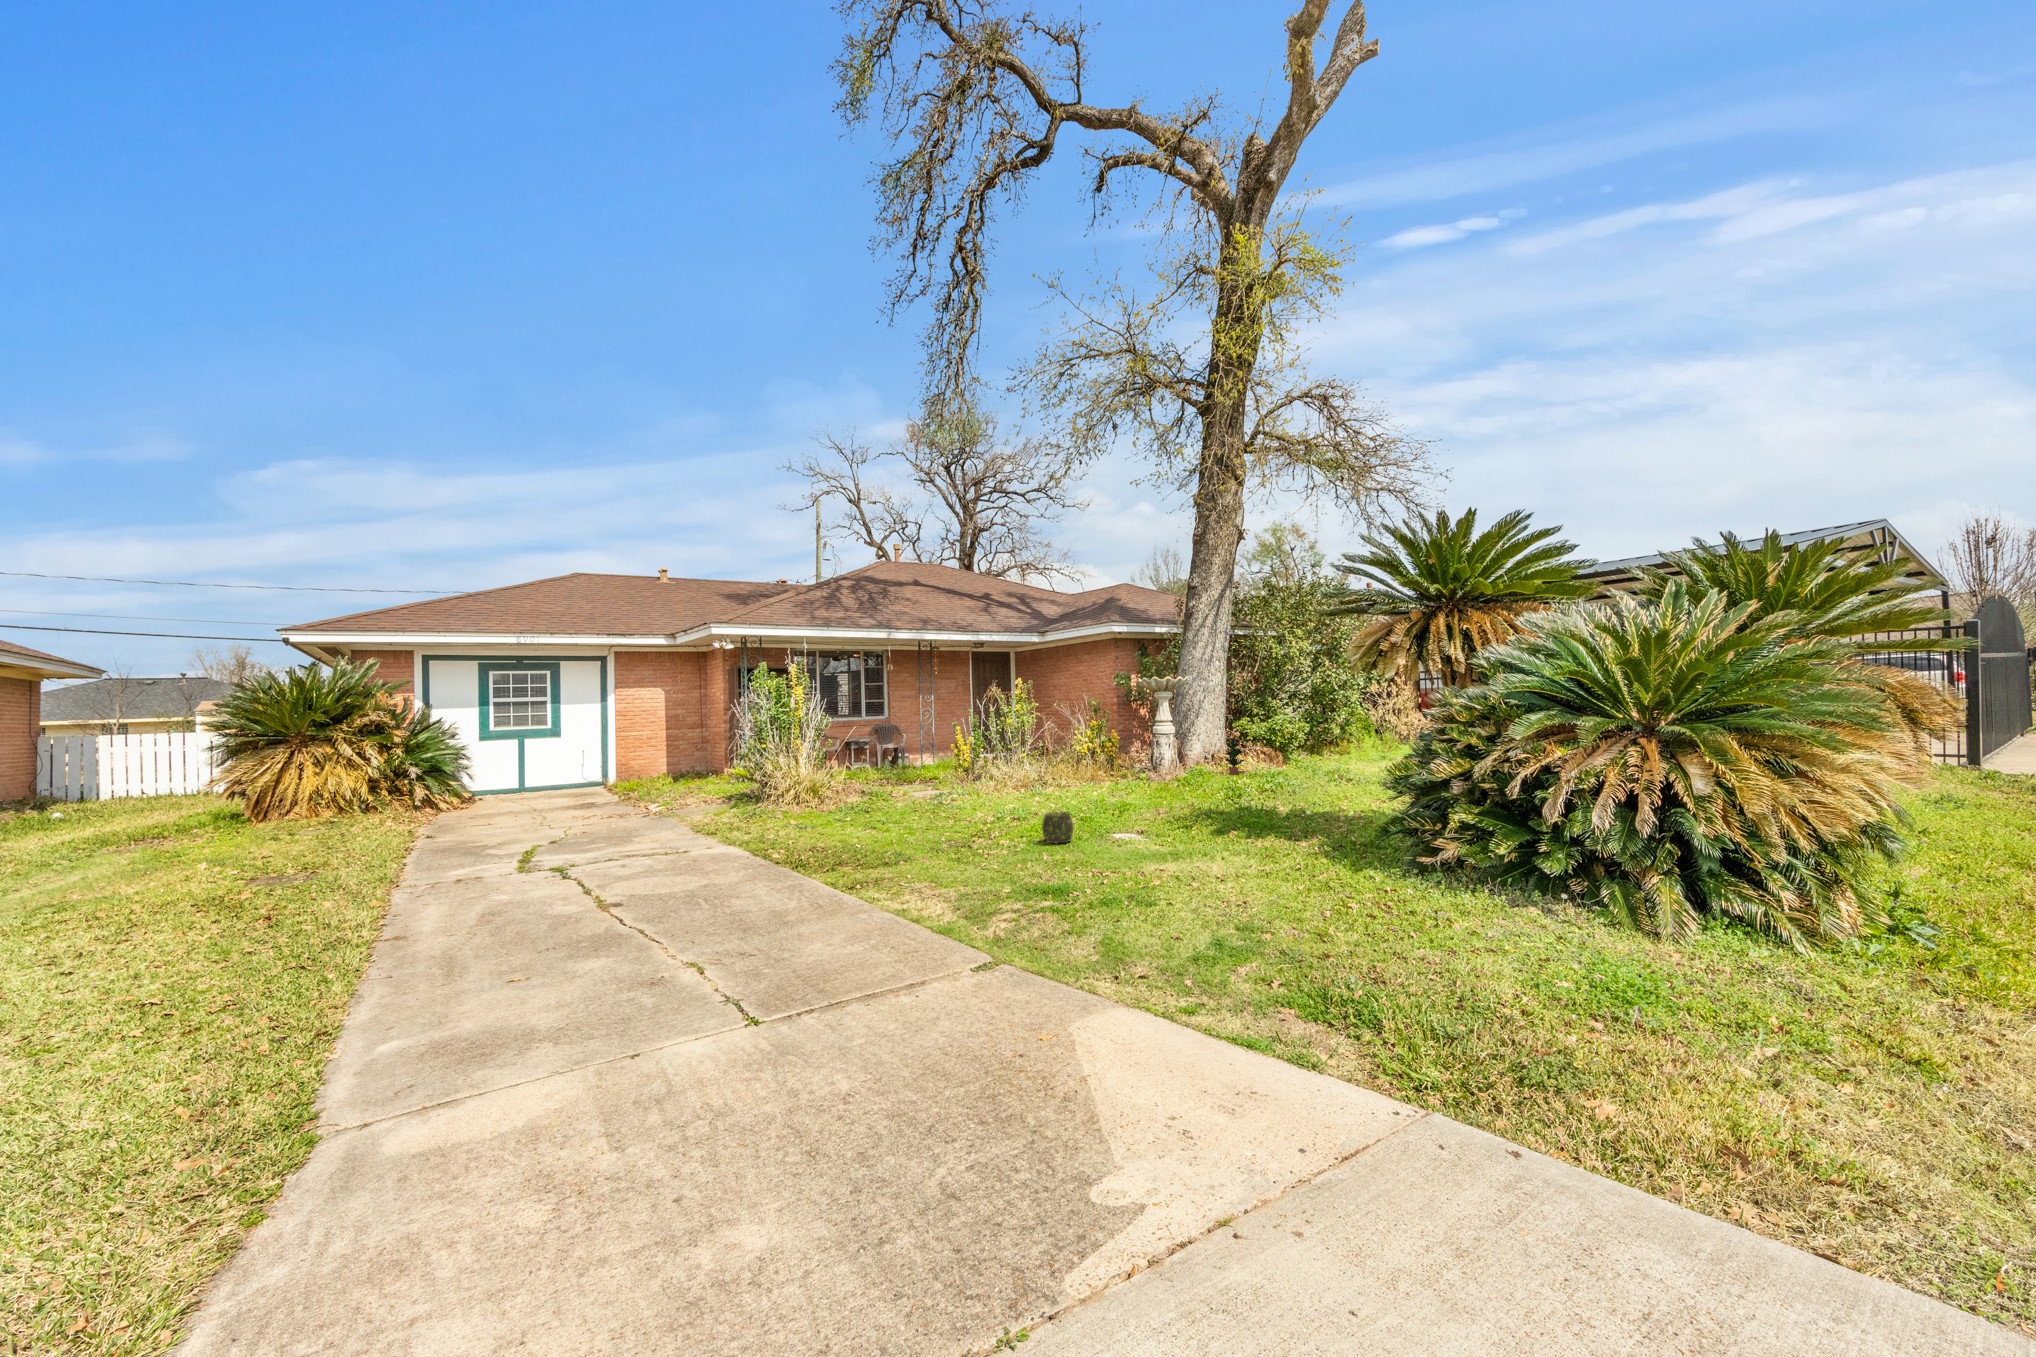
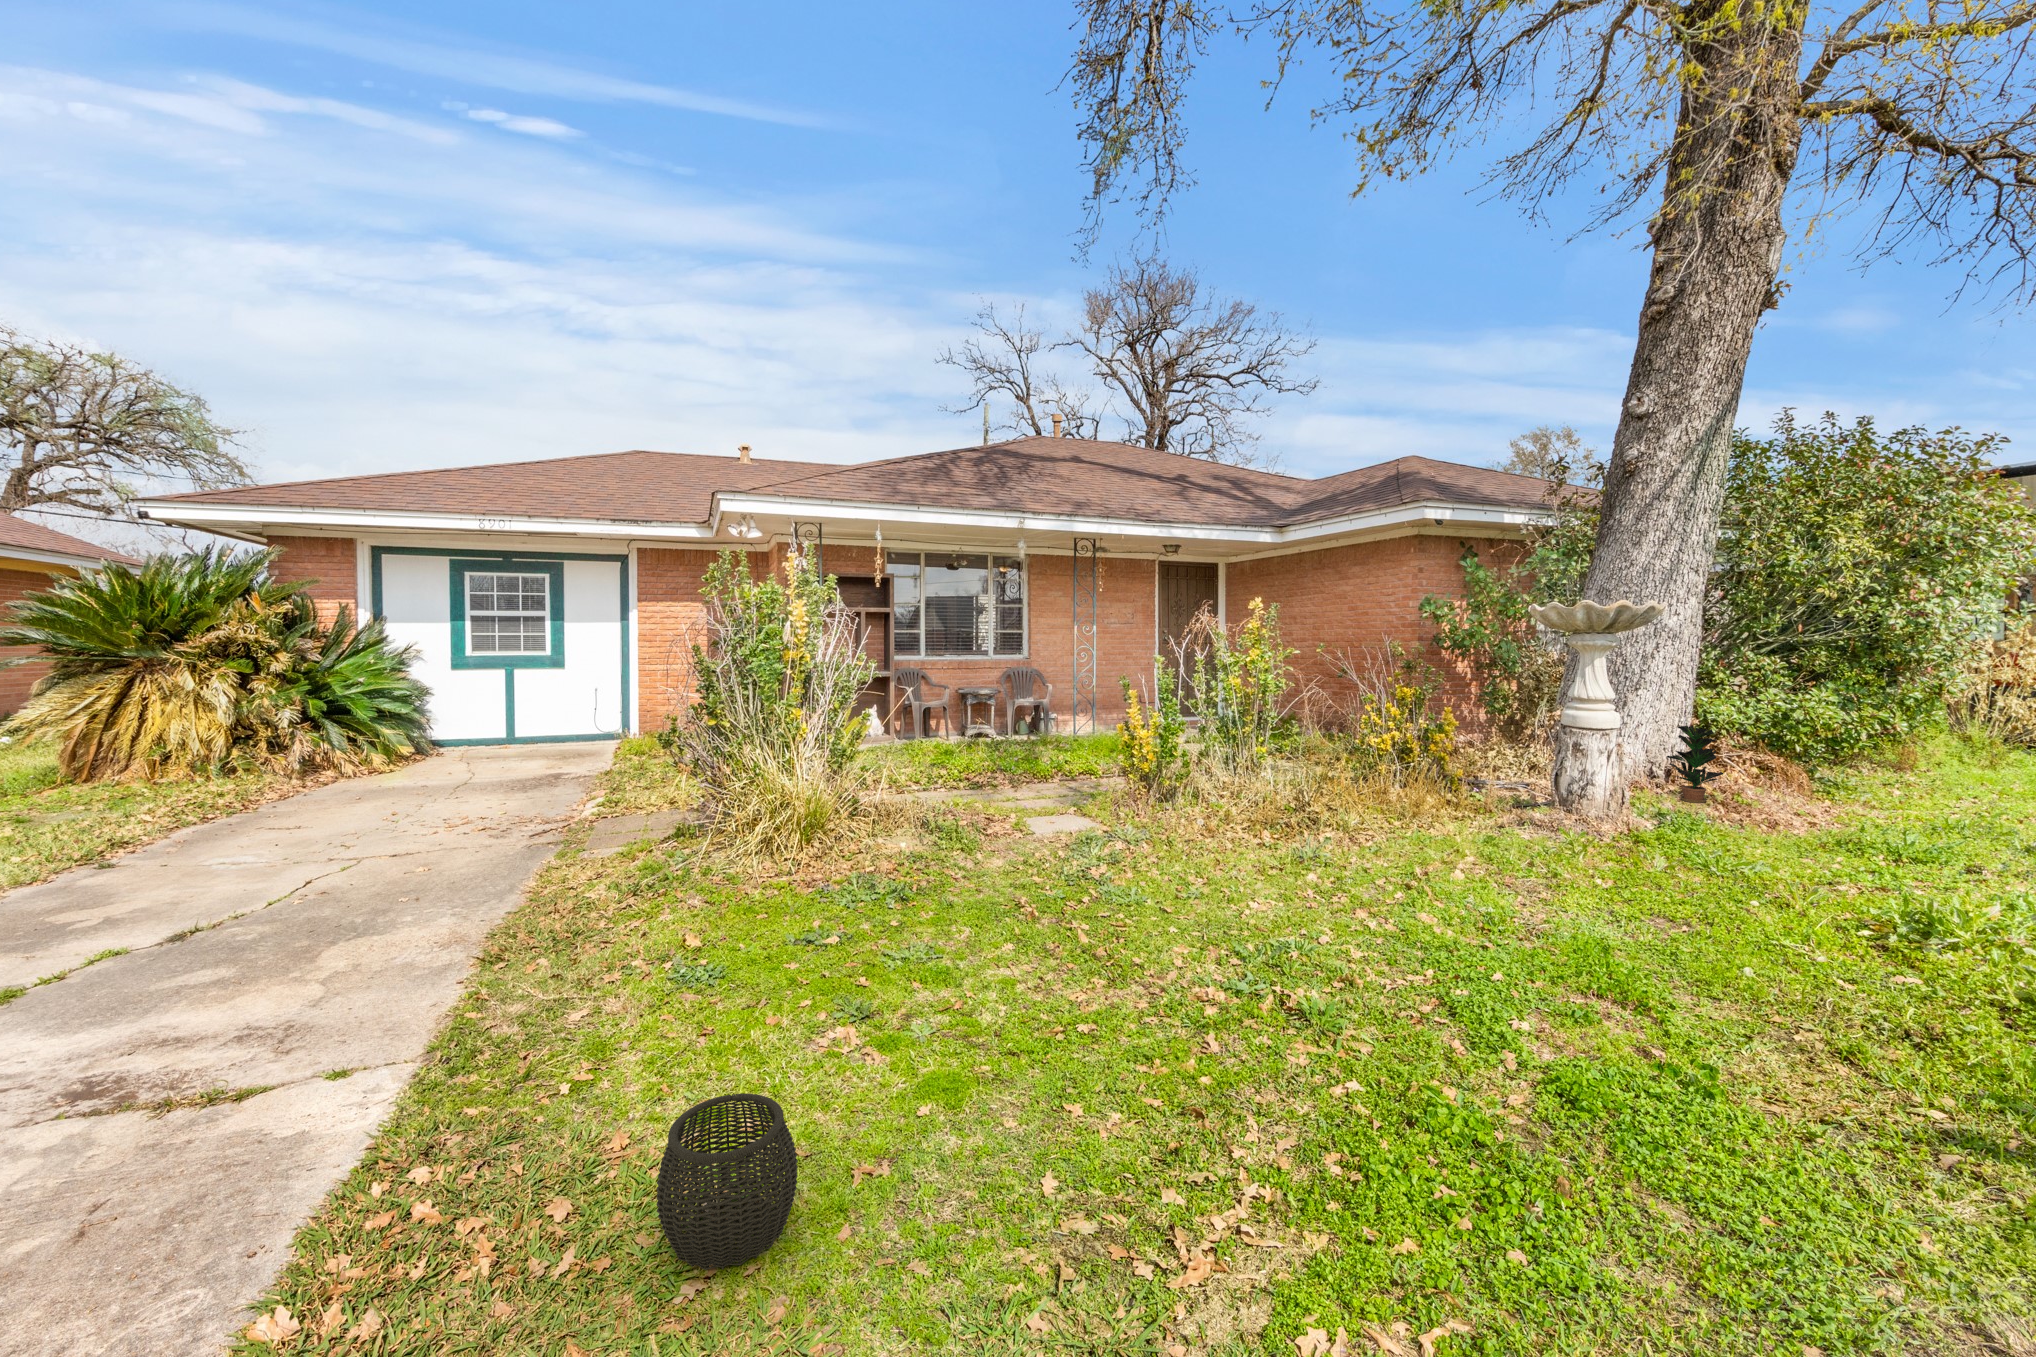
woven basket: present [1042,812,1073,843] -> present [657,1094,798,1270]

